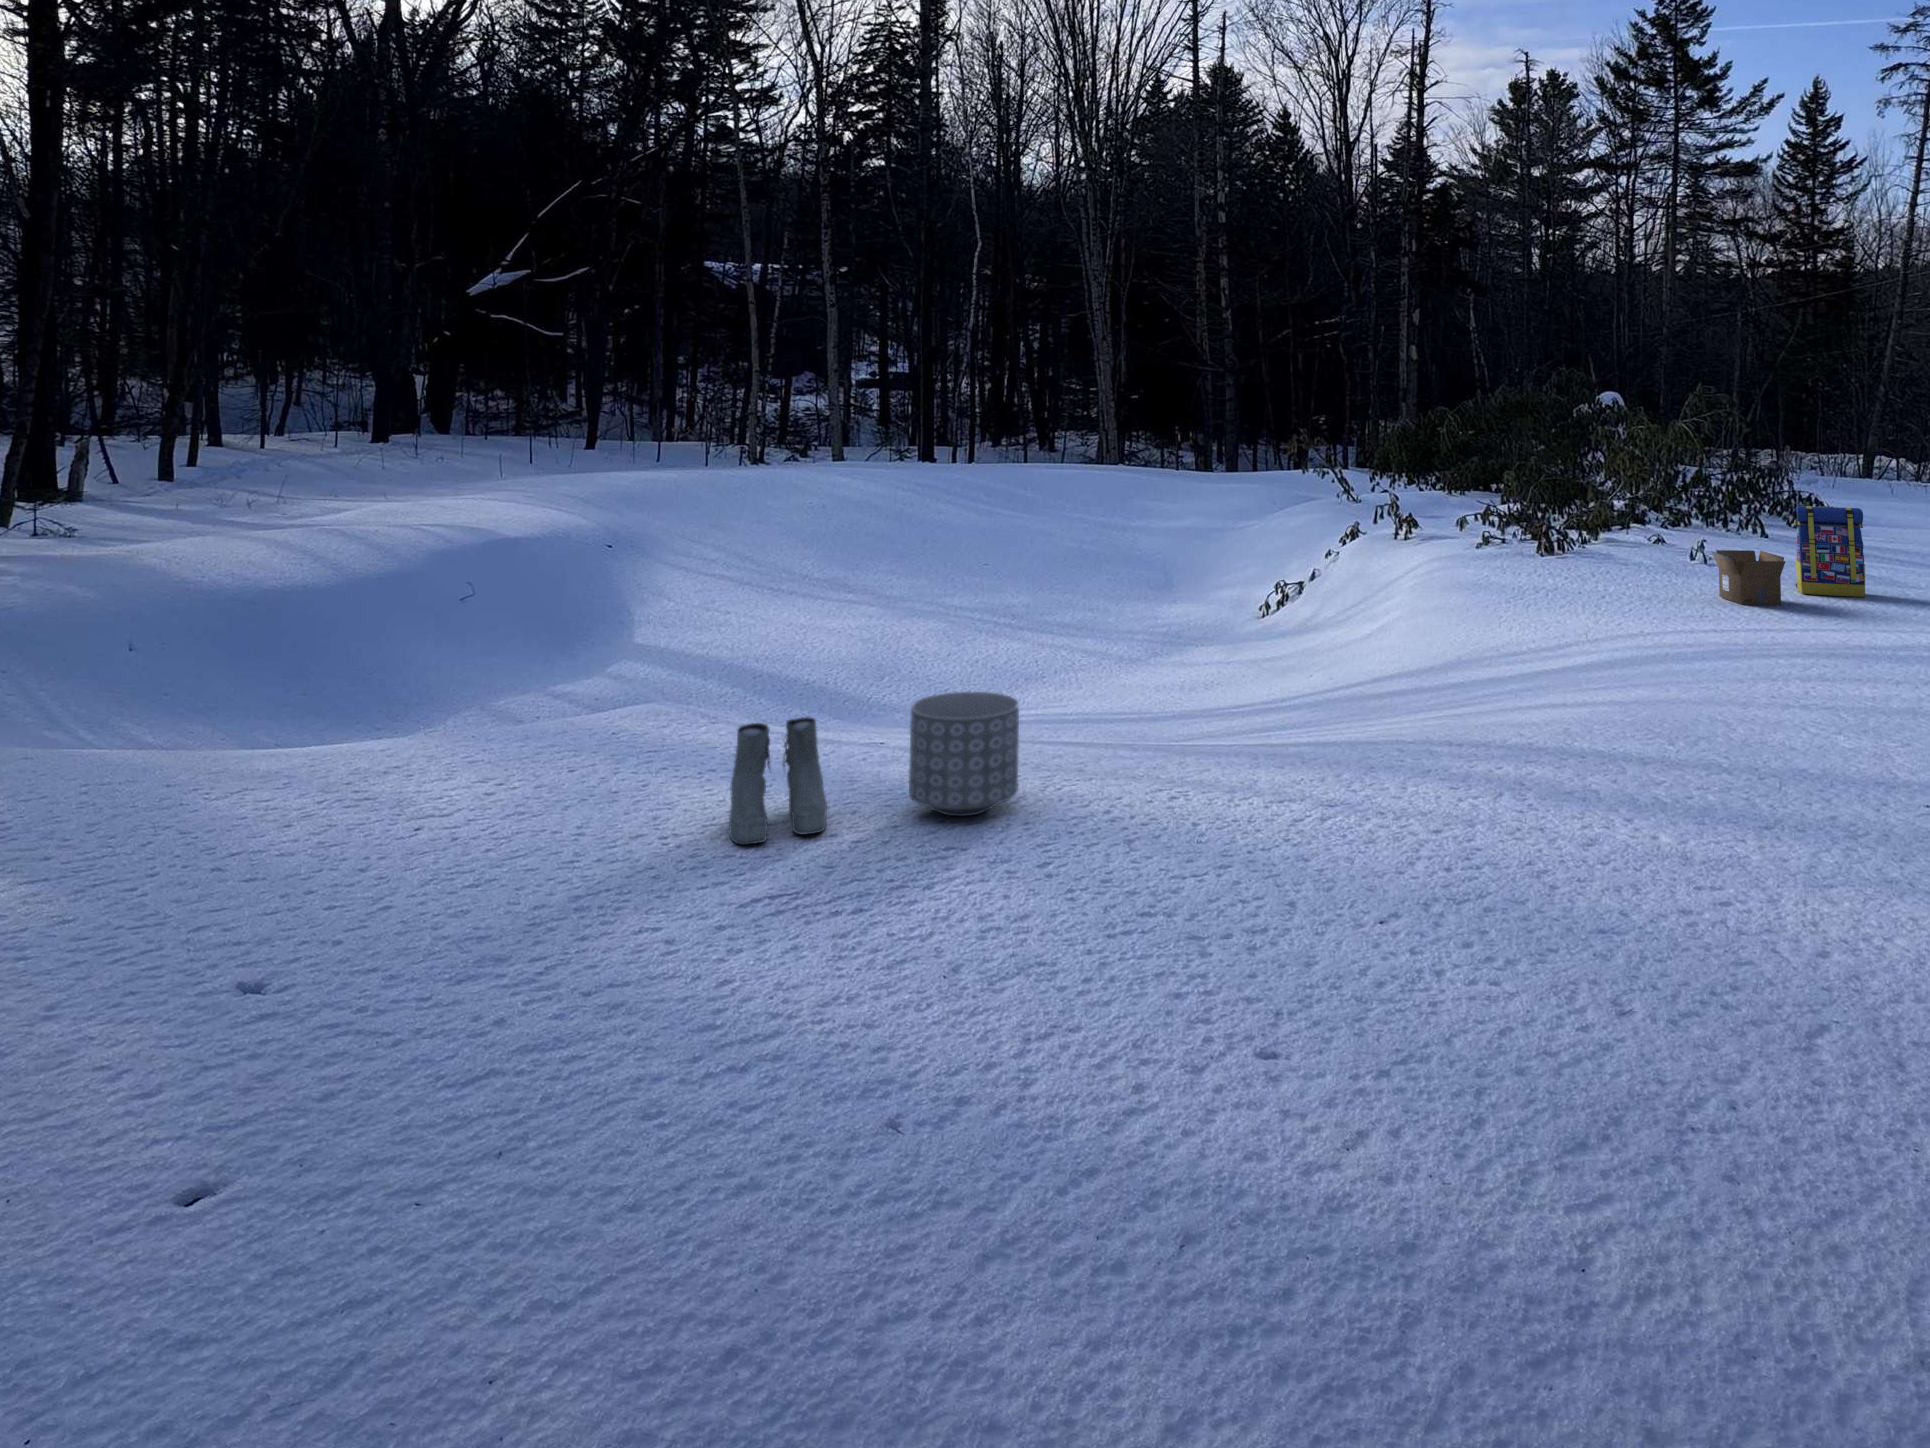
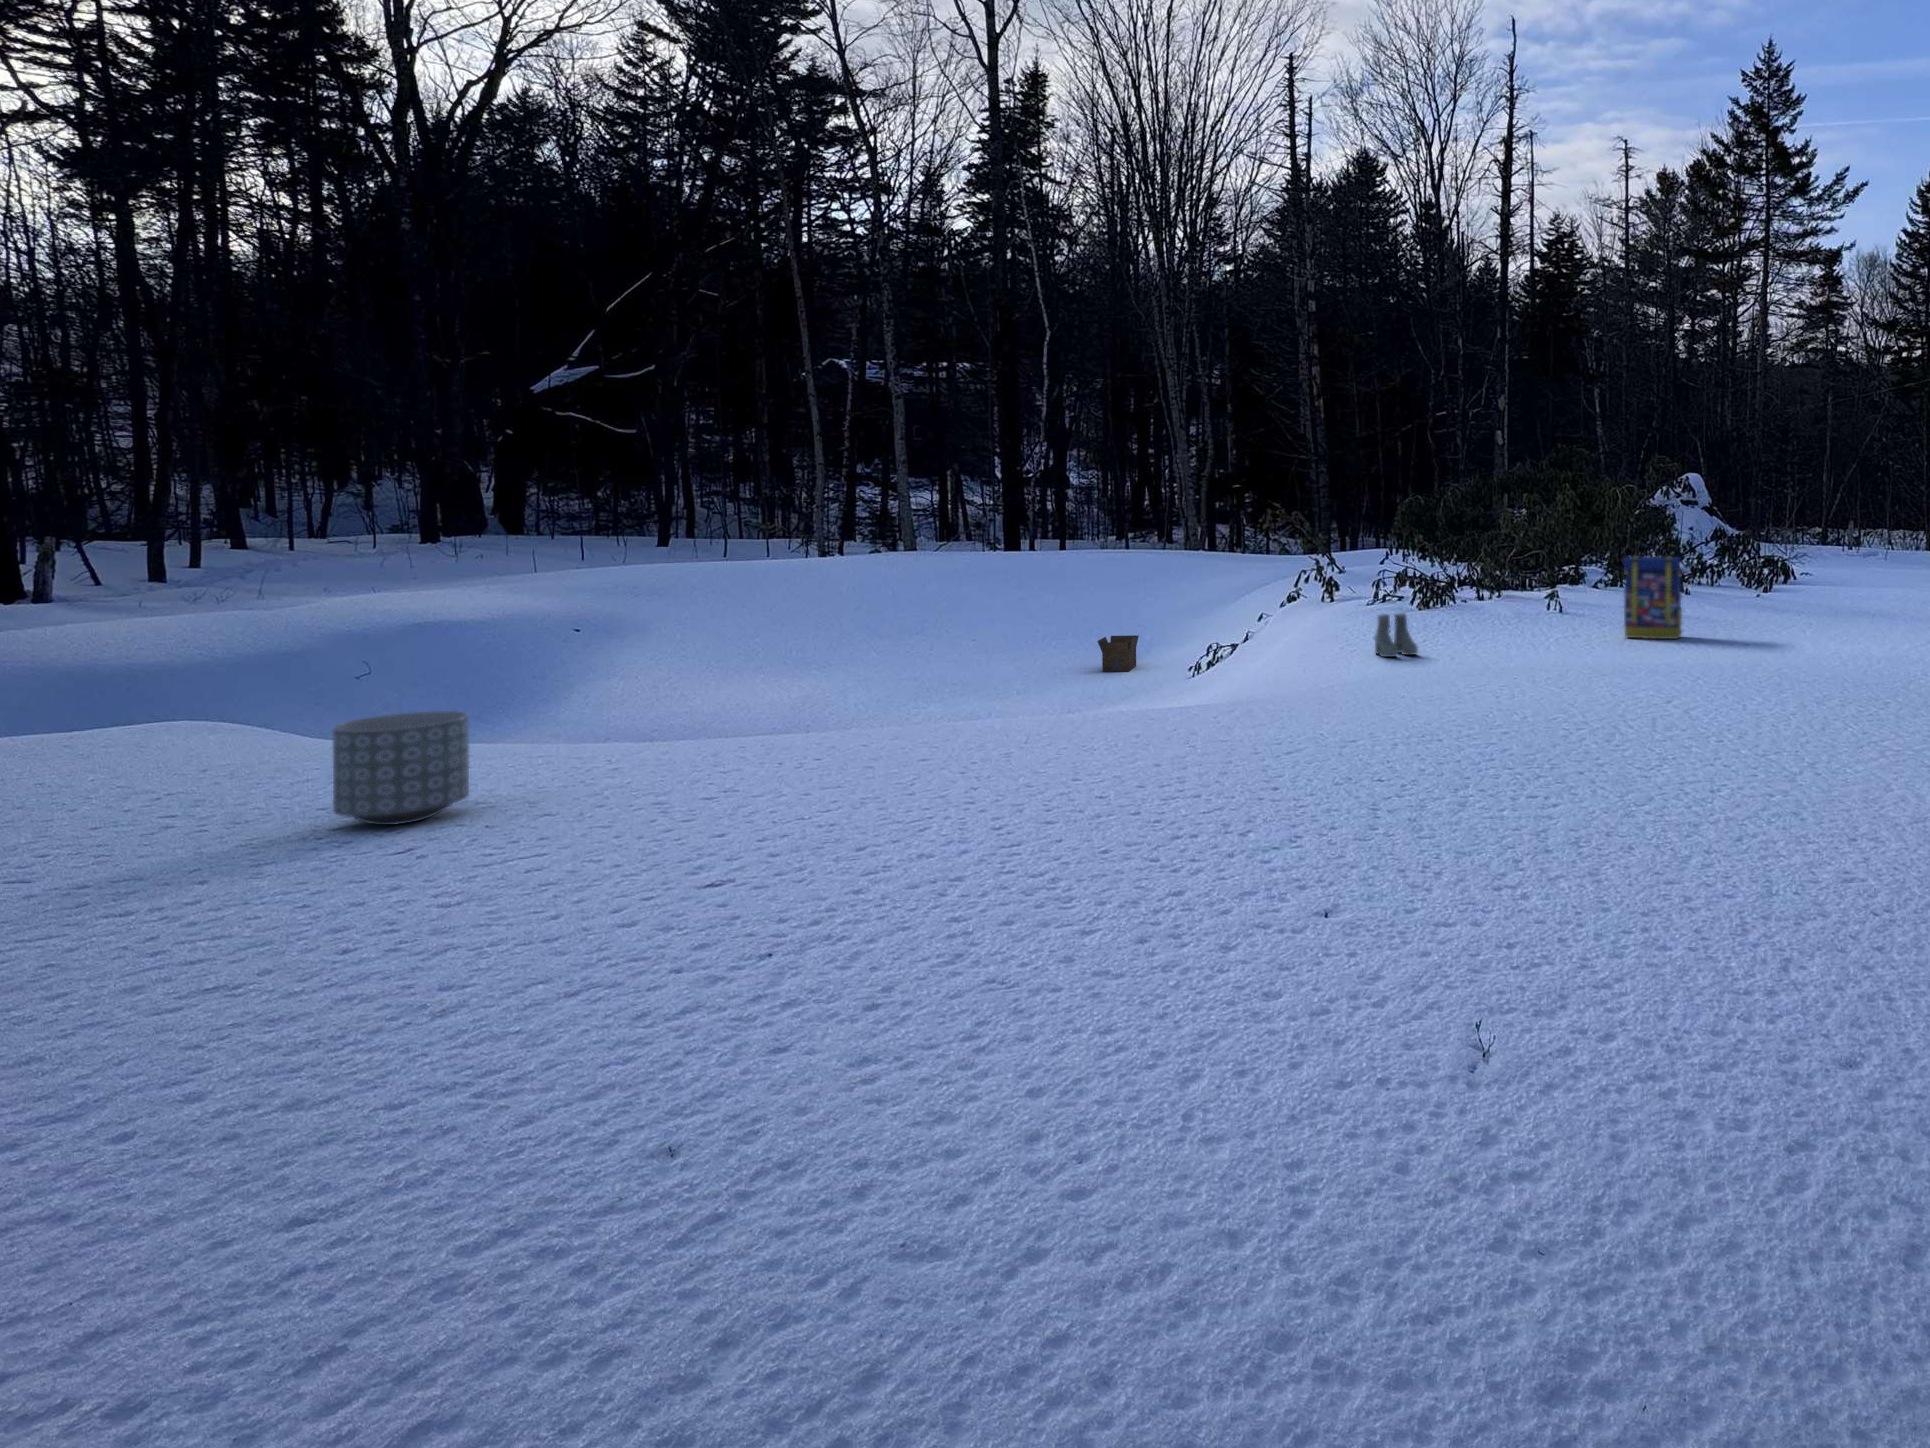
cardboard box: present [1712,550,1785,605] -> present [1098,635,1139,672]
boots: present [729,717,827,845] -> present [1375,613,1418,657]

